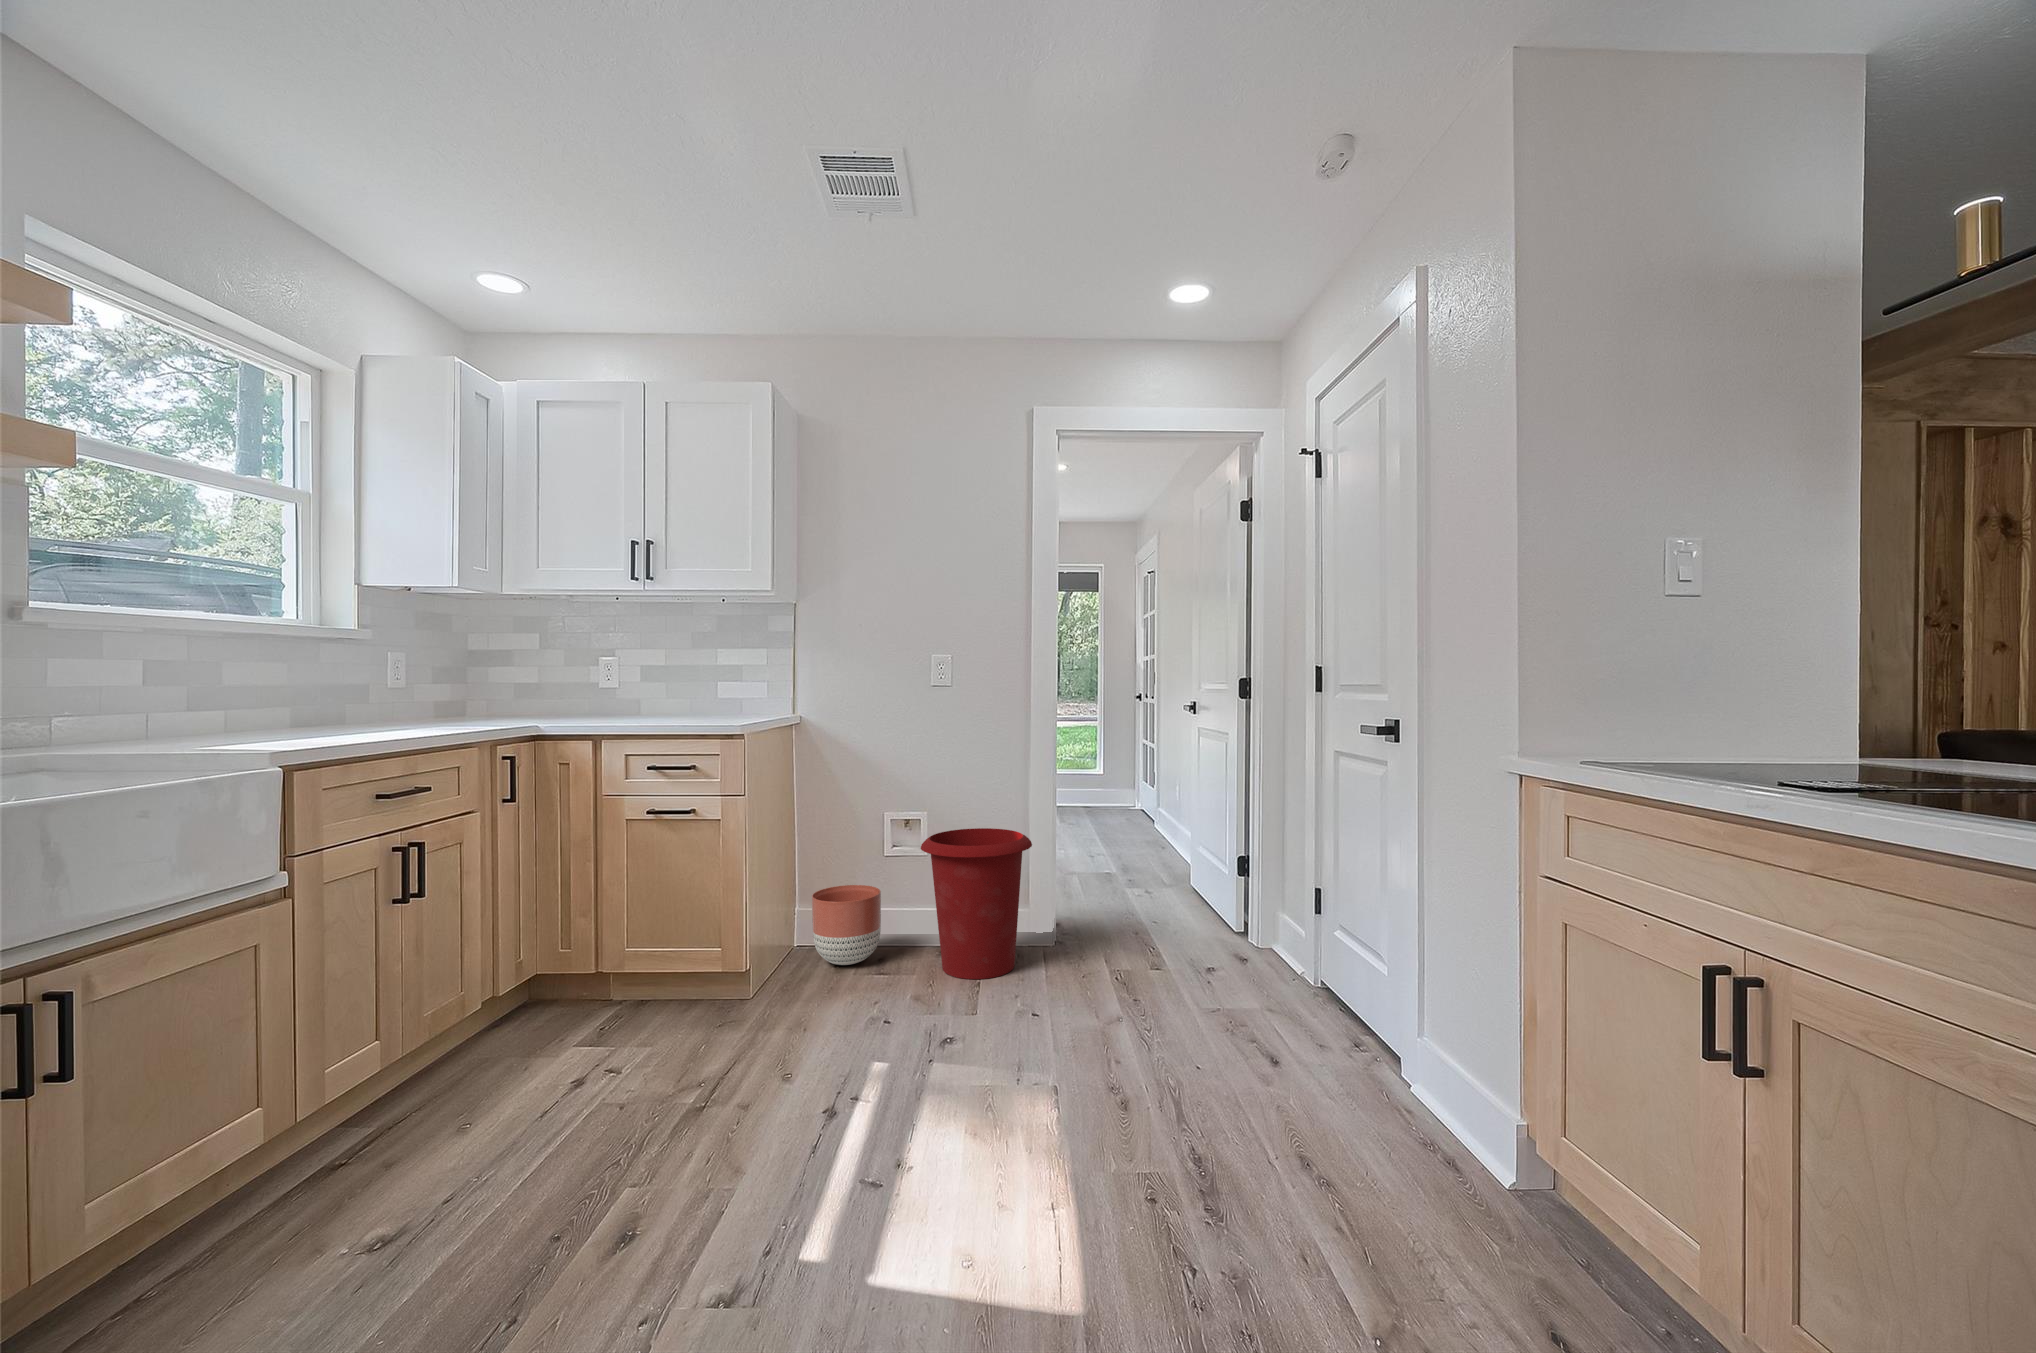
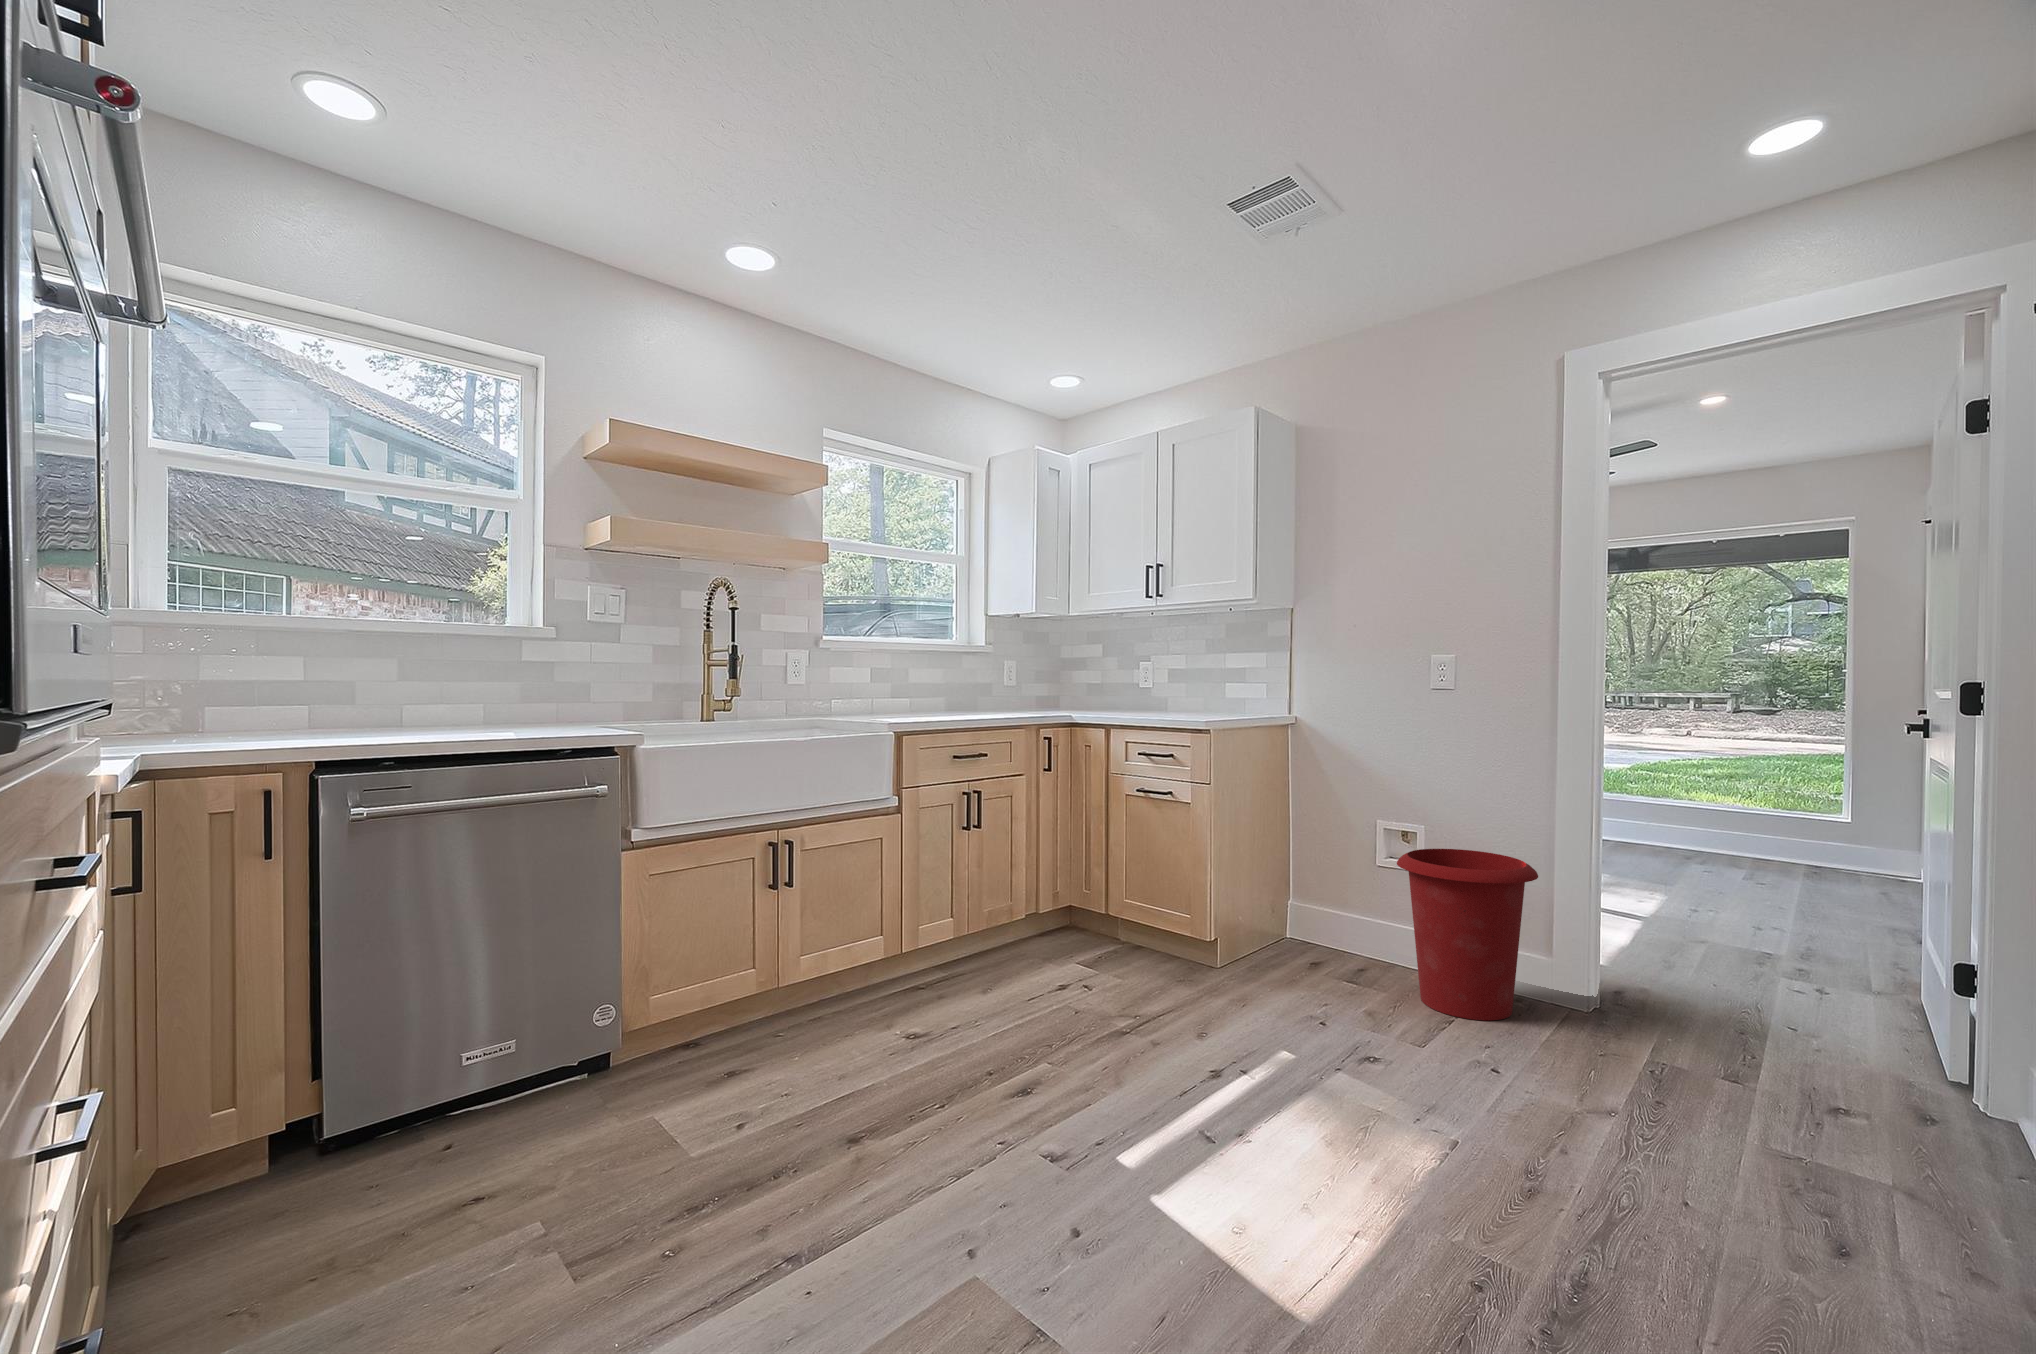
planter: present [812,885,881,965] -> none [1292,887,1364,967]

